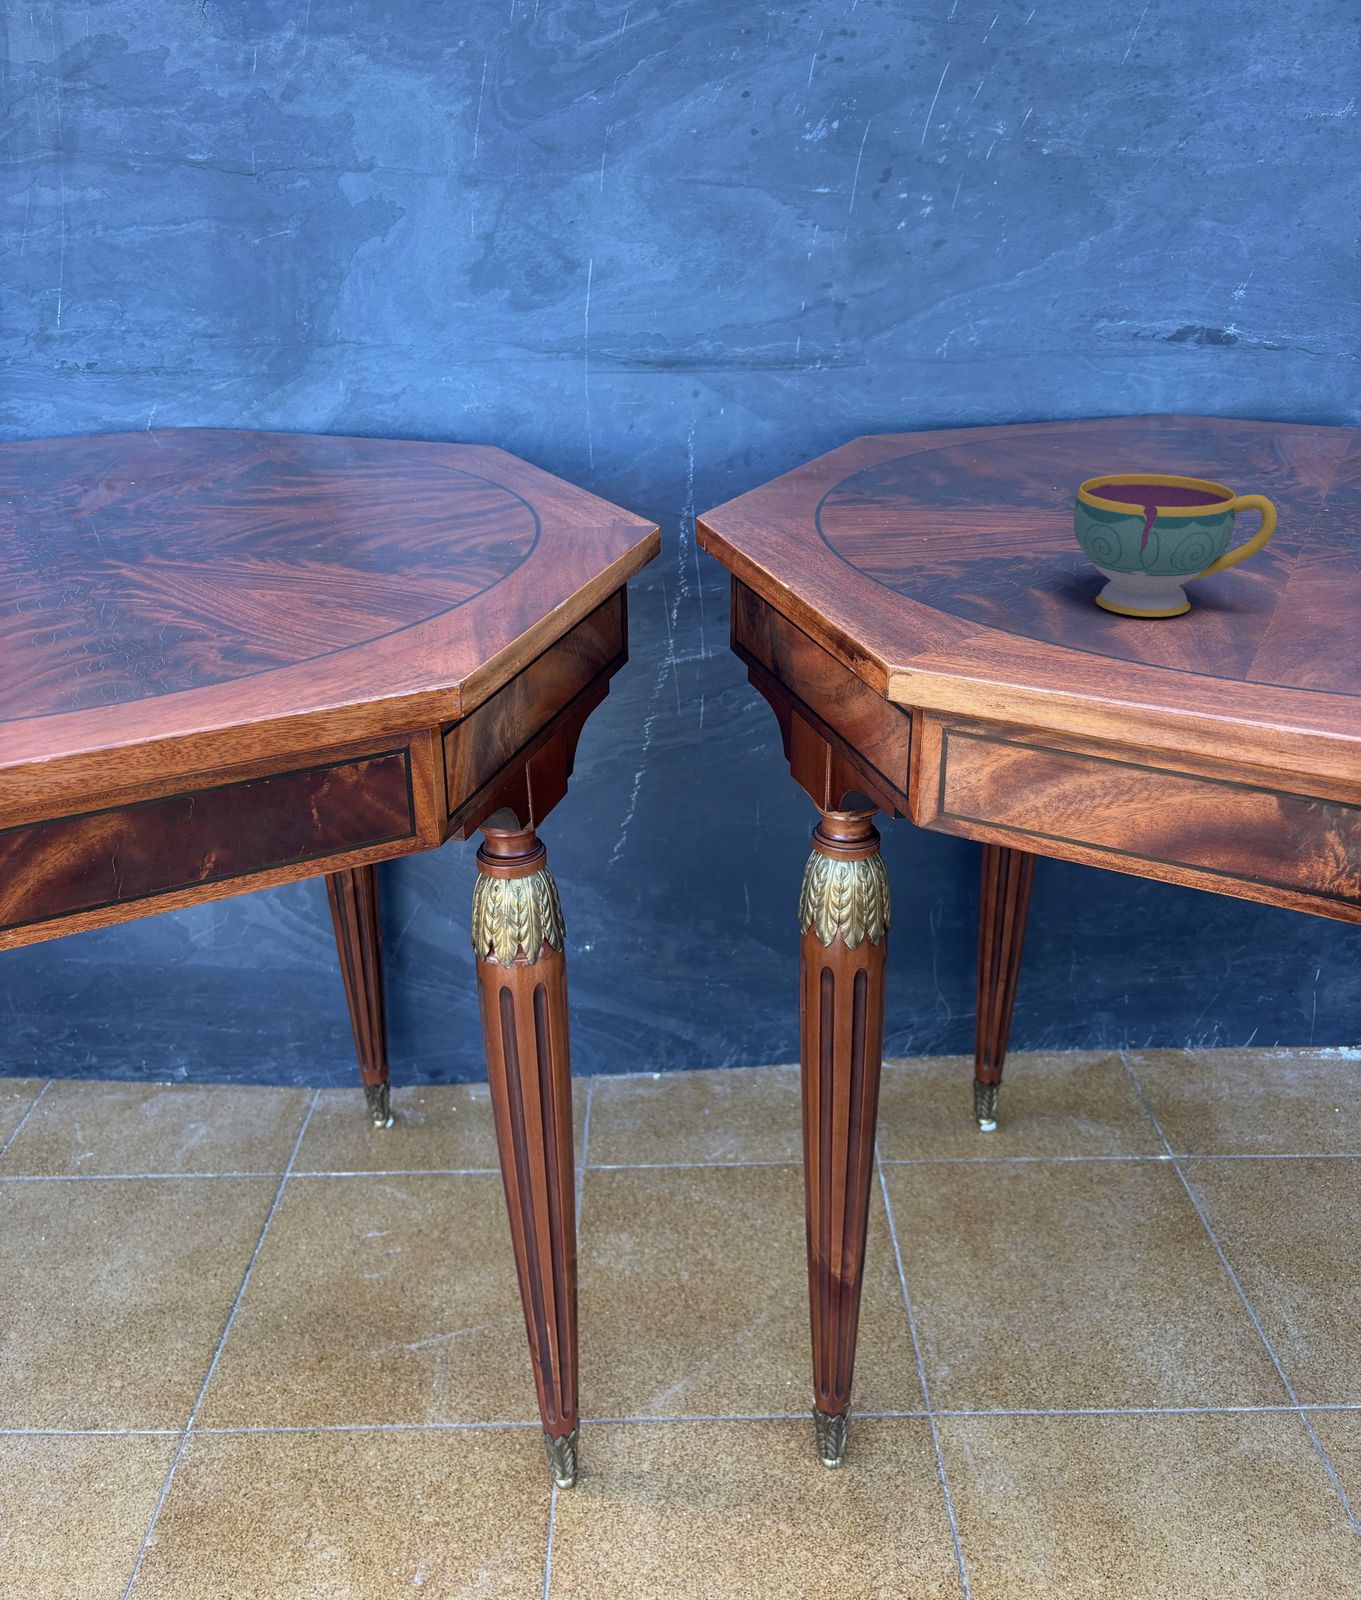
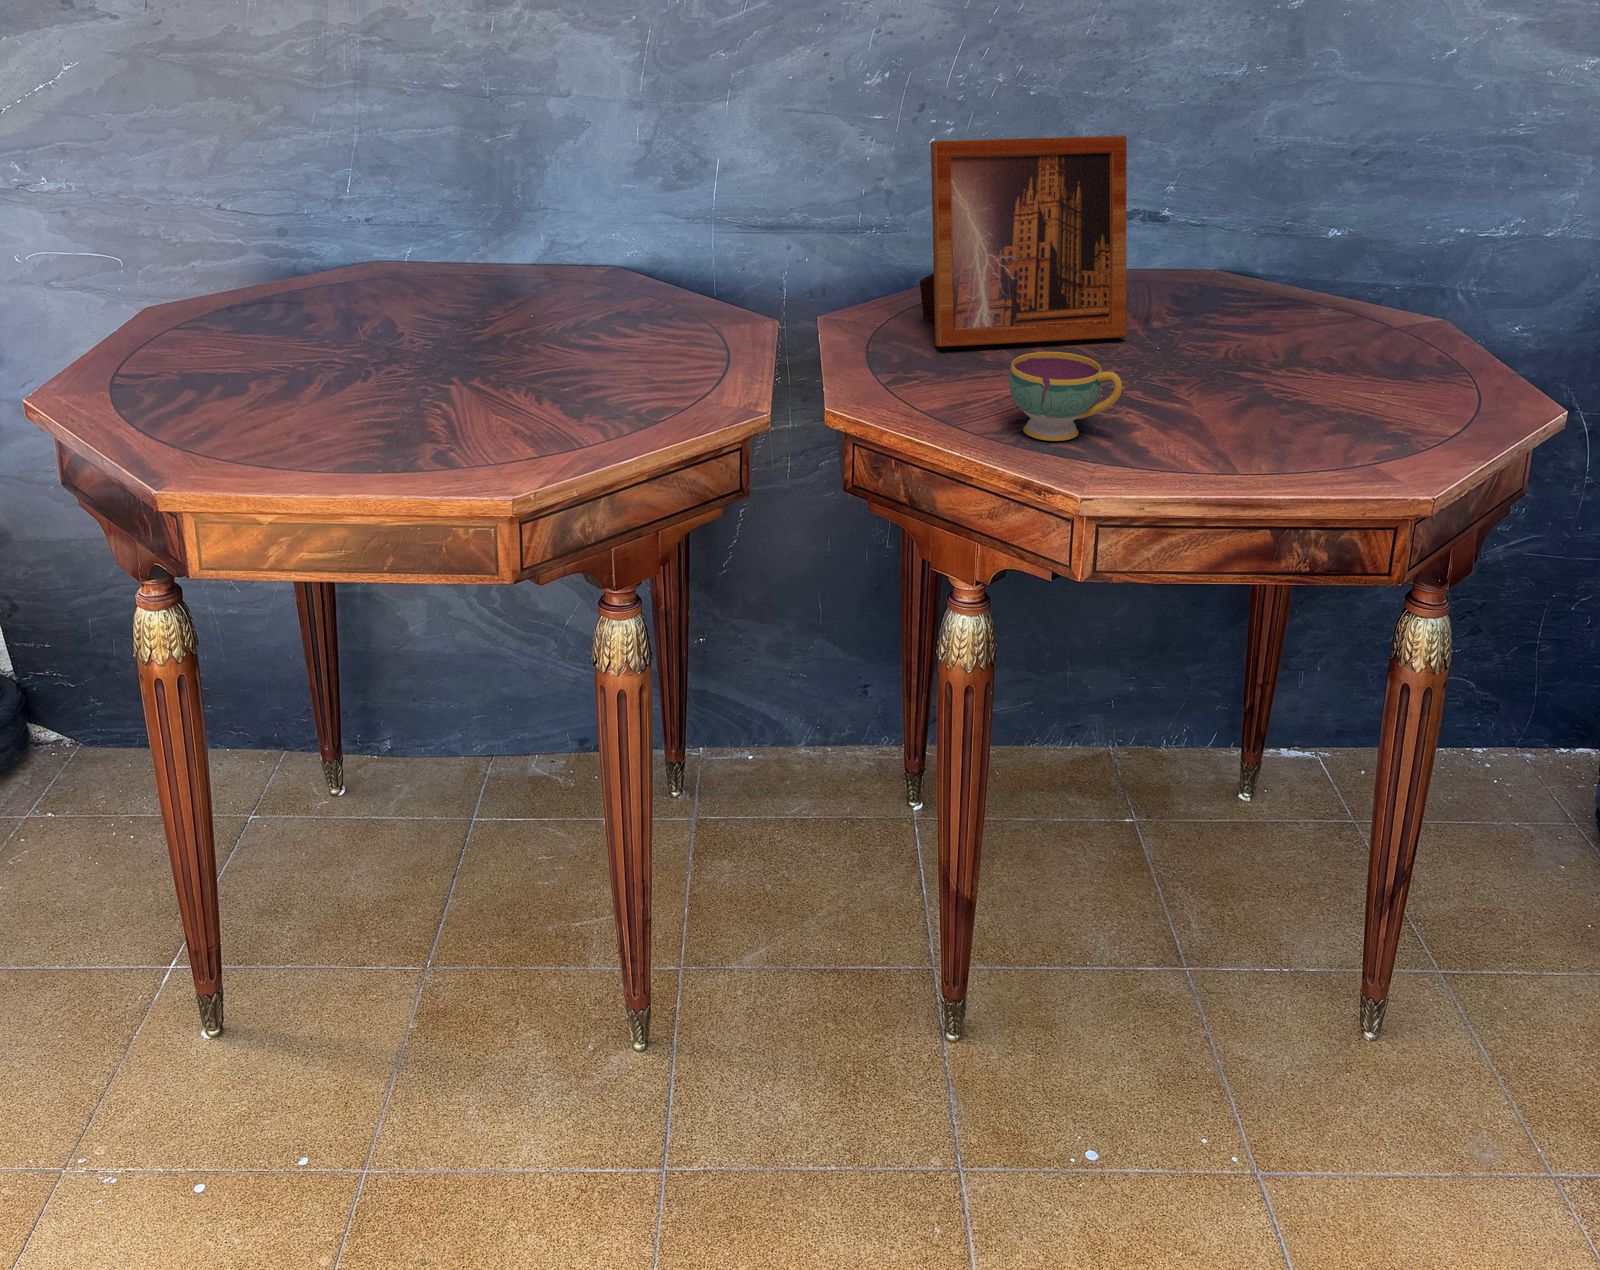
picture frame: none [890,179,1199,499] -> present [920,136,1127,347]

